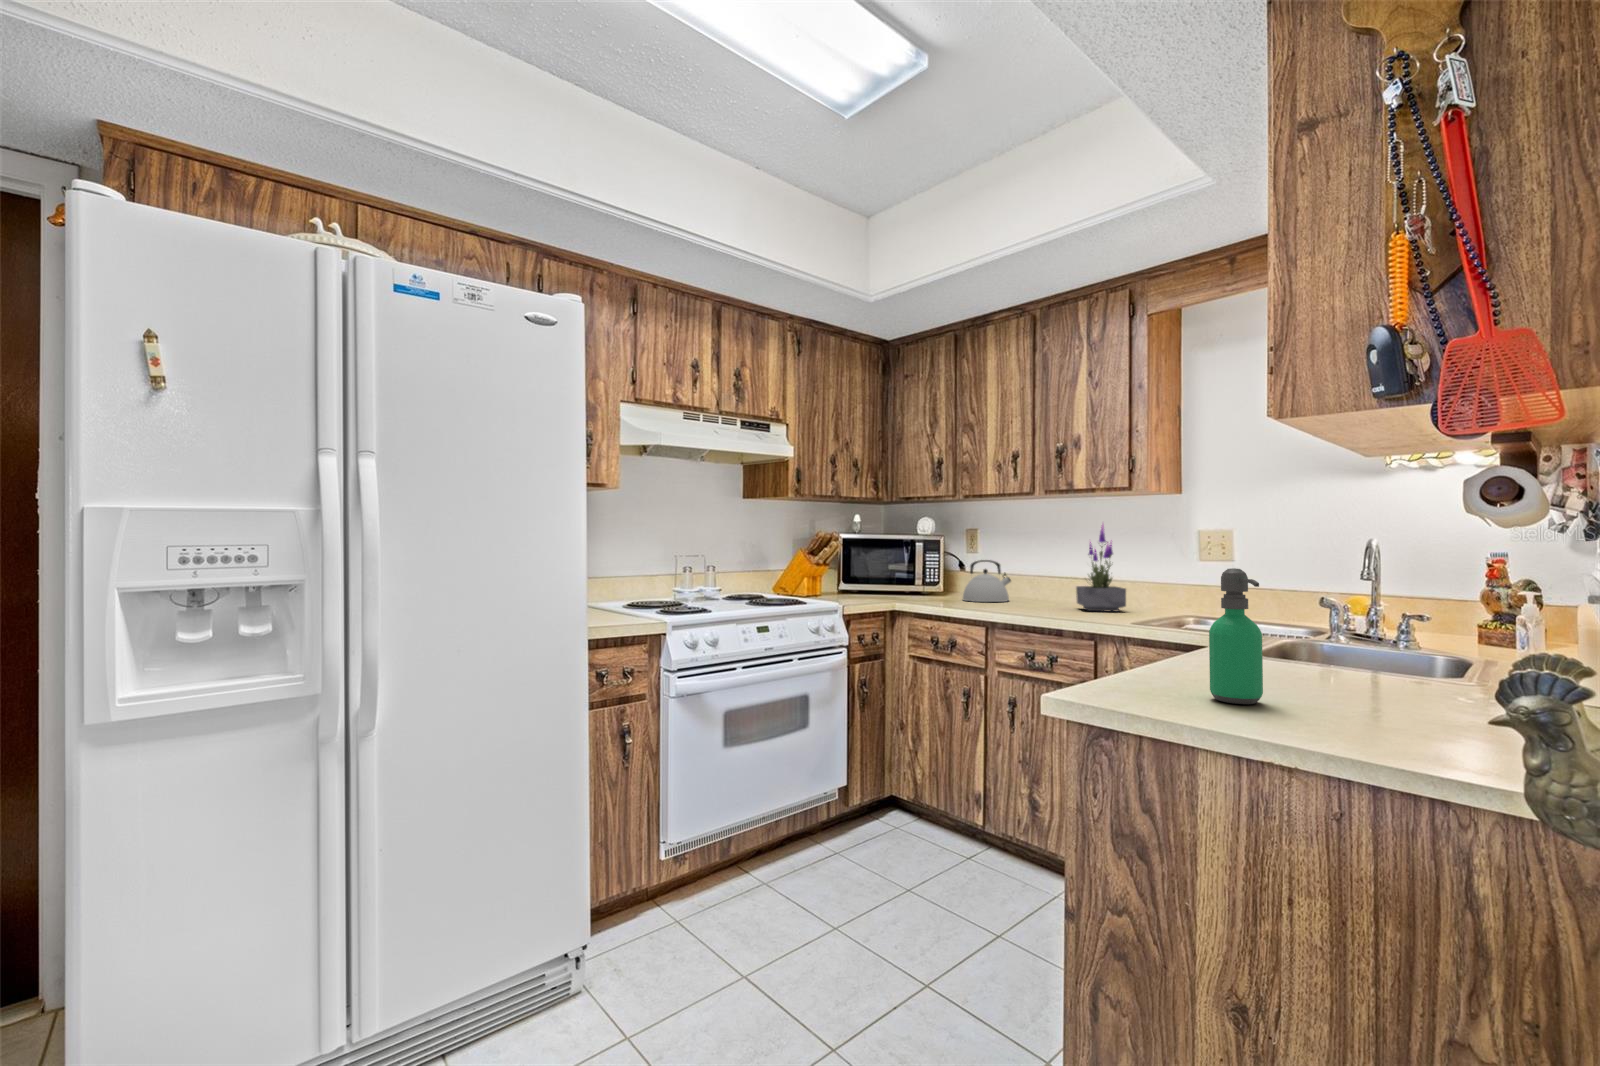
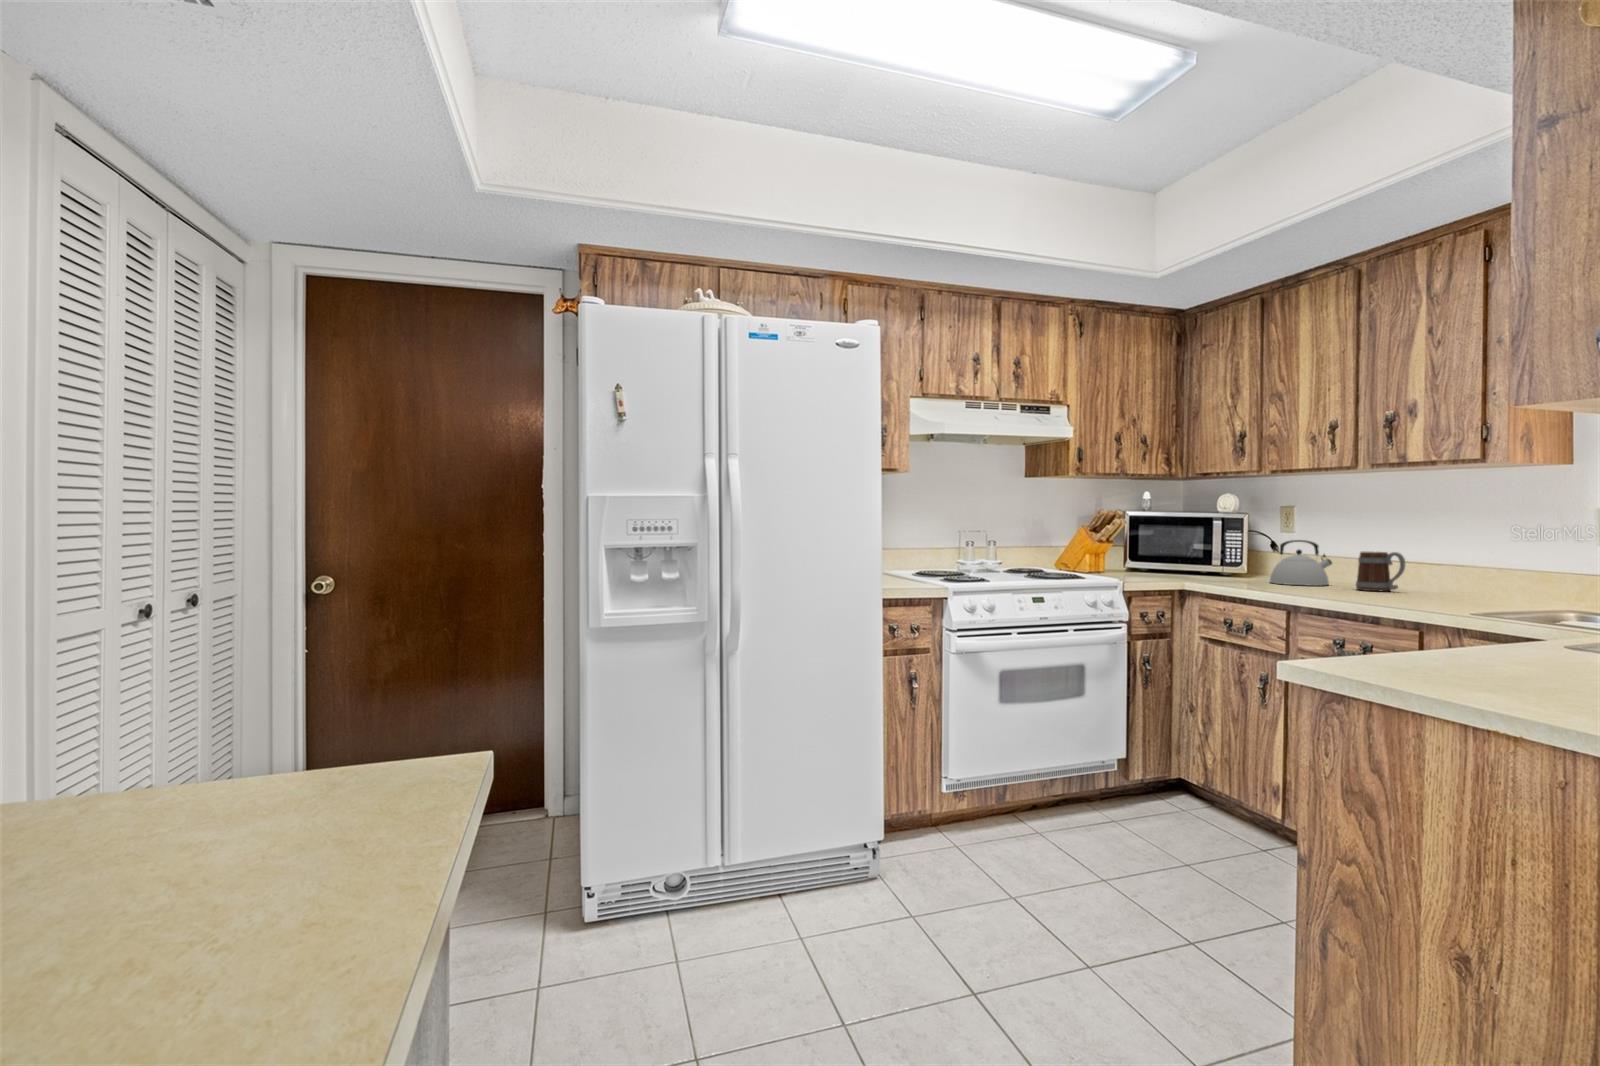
potted plant: present [1076,525,1126,612] -> none [1412,498,1479,600]
soap dispenser: present [1209,568,1263,704] -> none [1465,548,1529,683]
mug: none [1032,570,1069,606] -> present [1356,552,1405,591]

